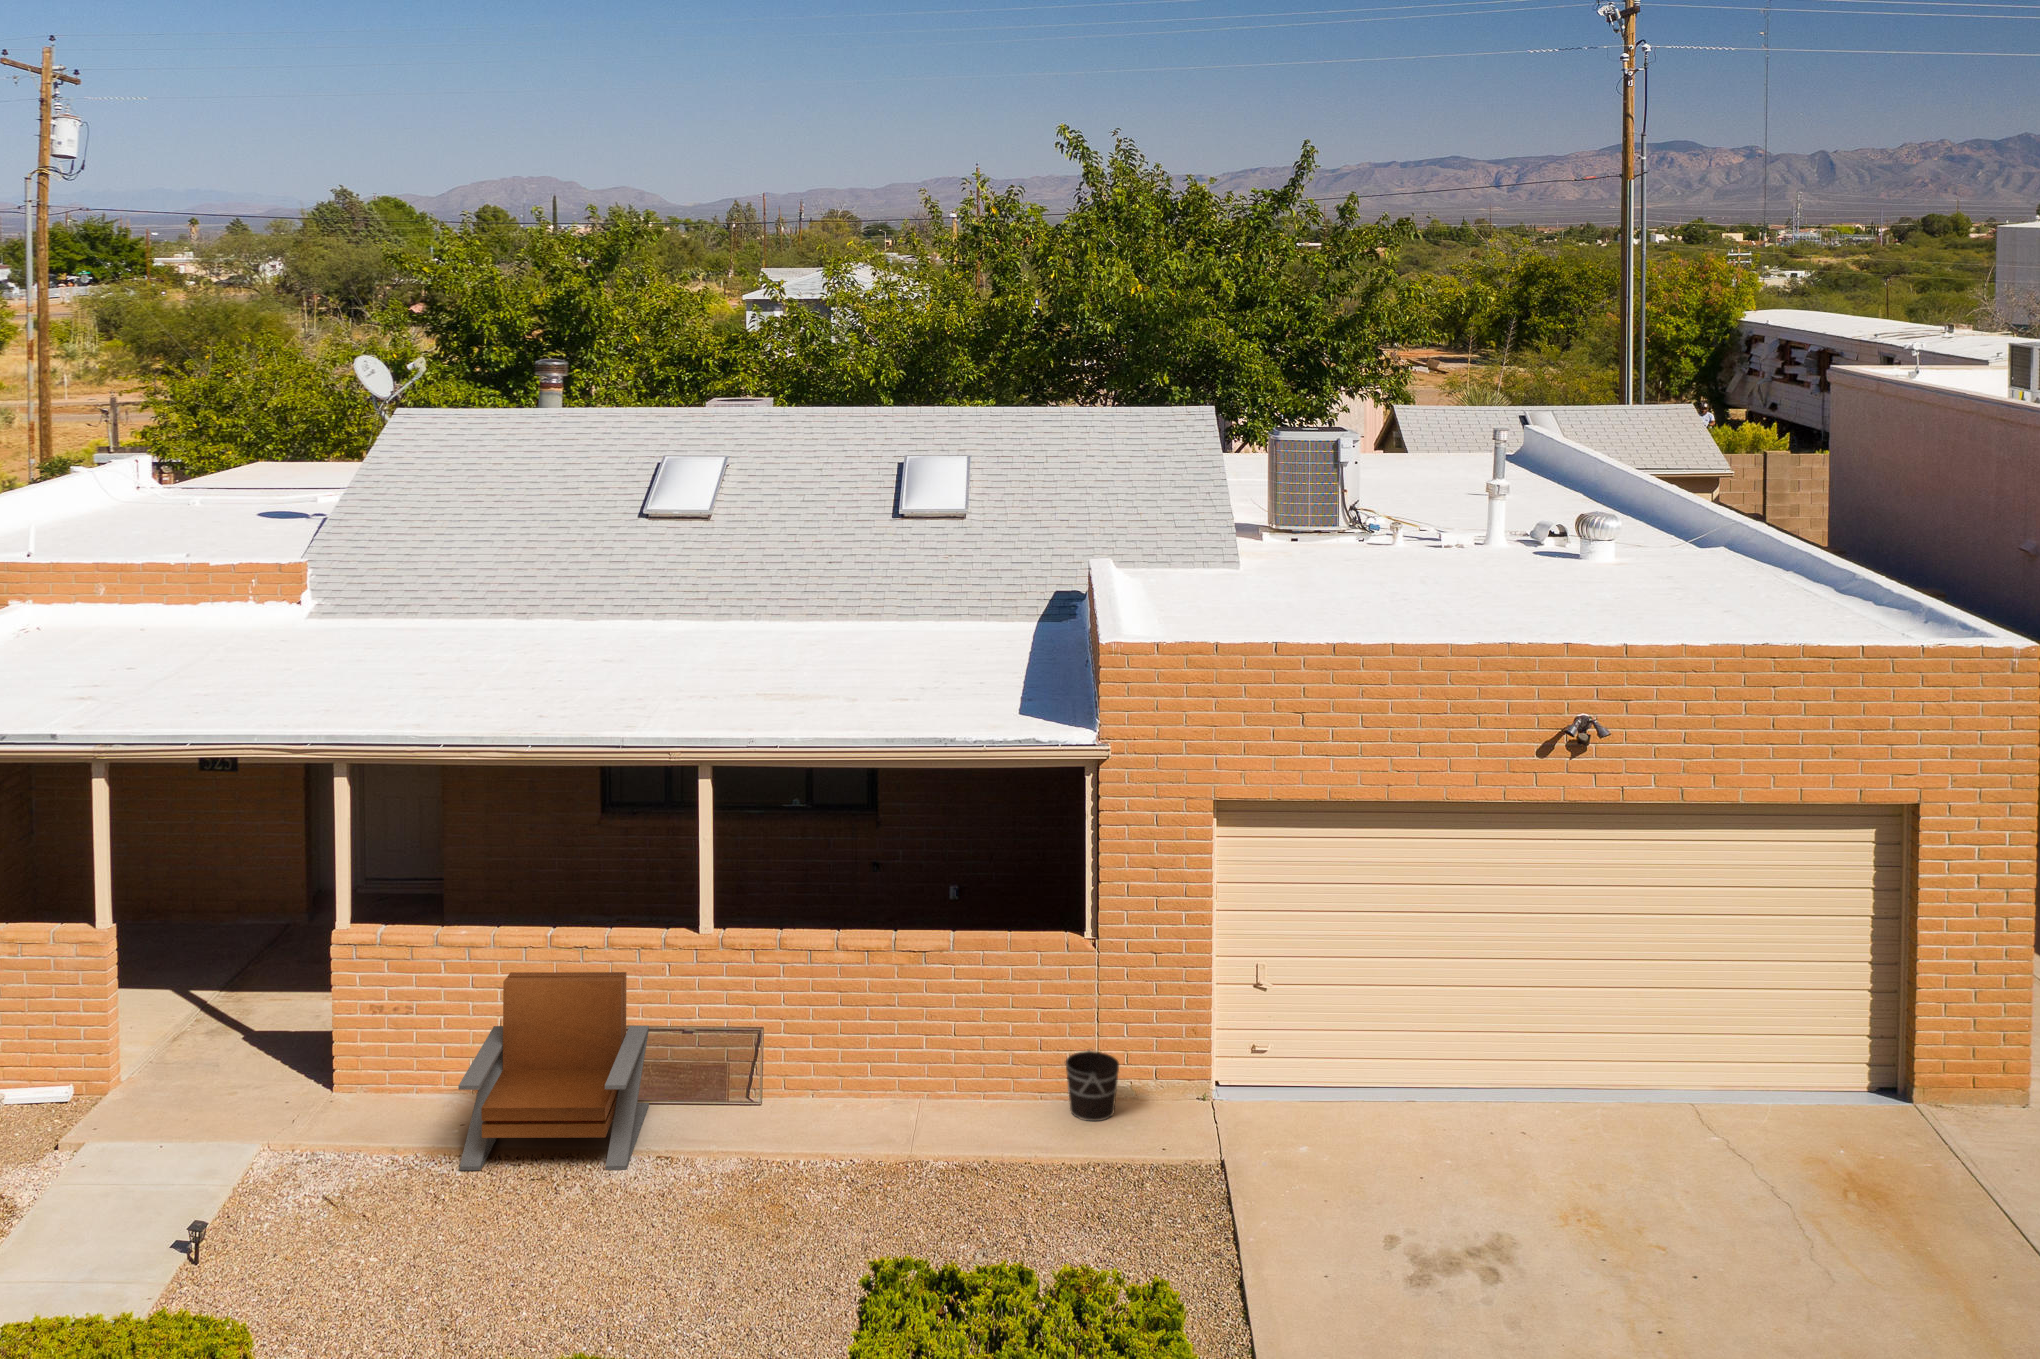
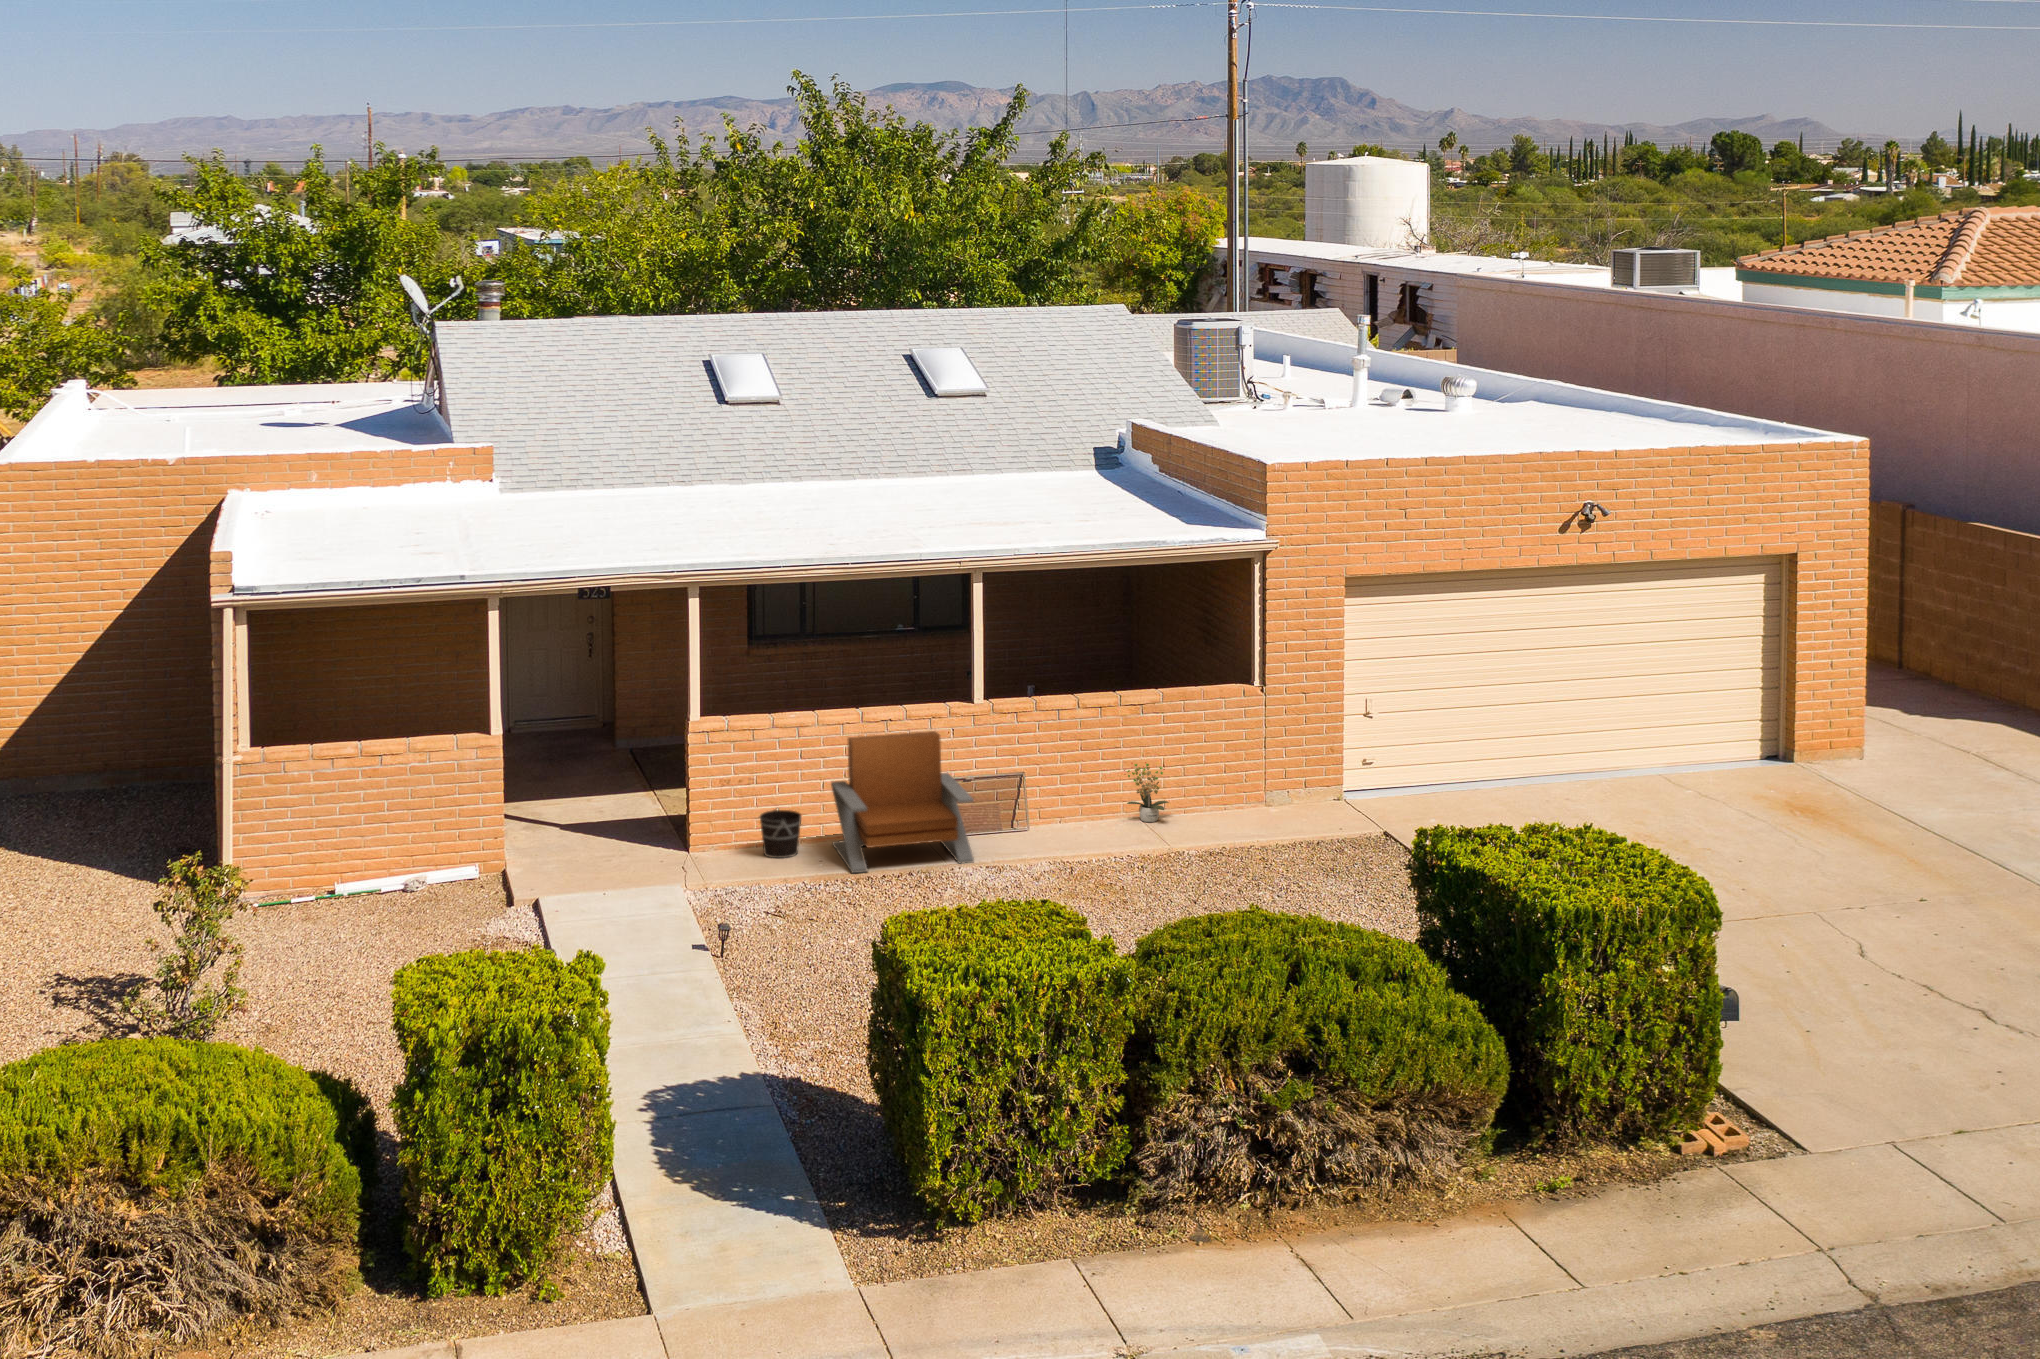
potted plant: none [879,1030,946,1119] -> present [1124,762,1169,822]
bucket: present [1064,1050,1119,1121] -> present [759,810,801,858]

